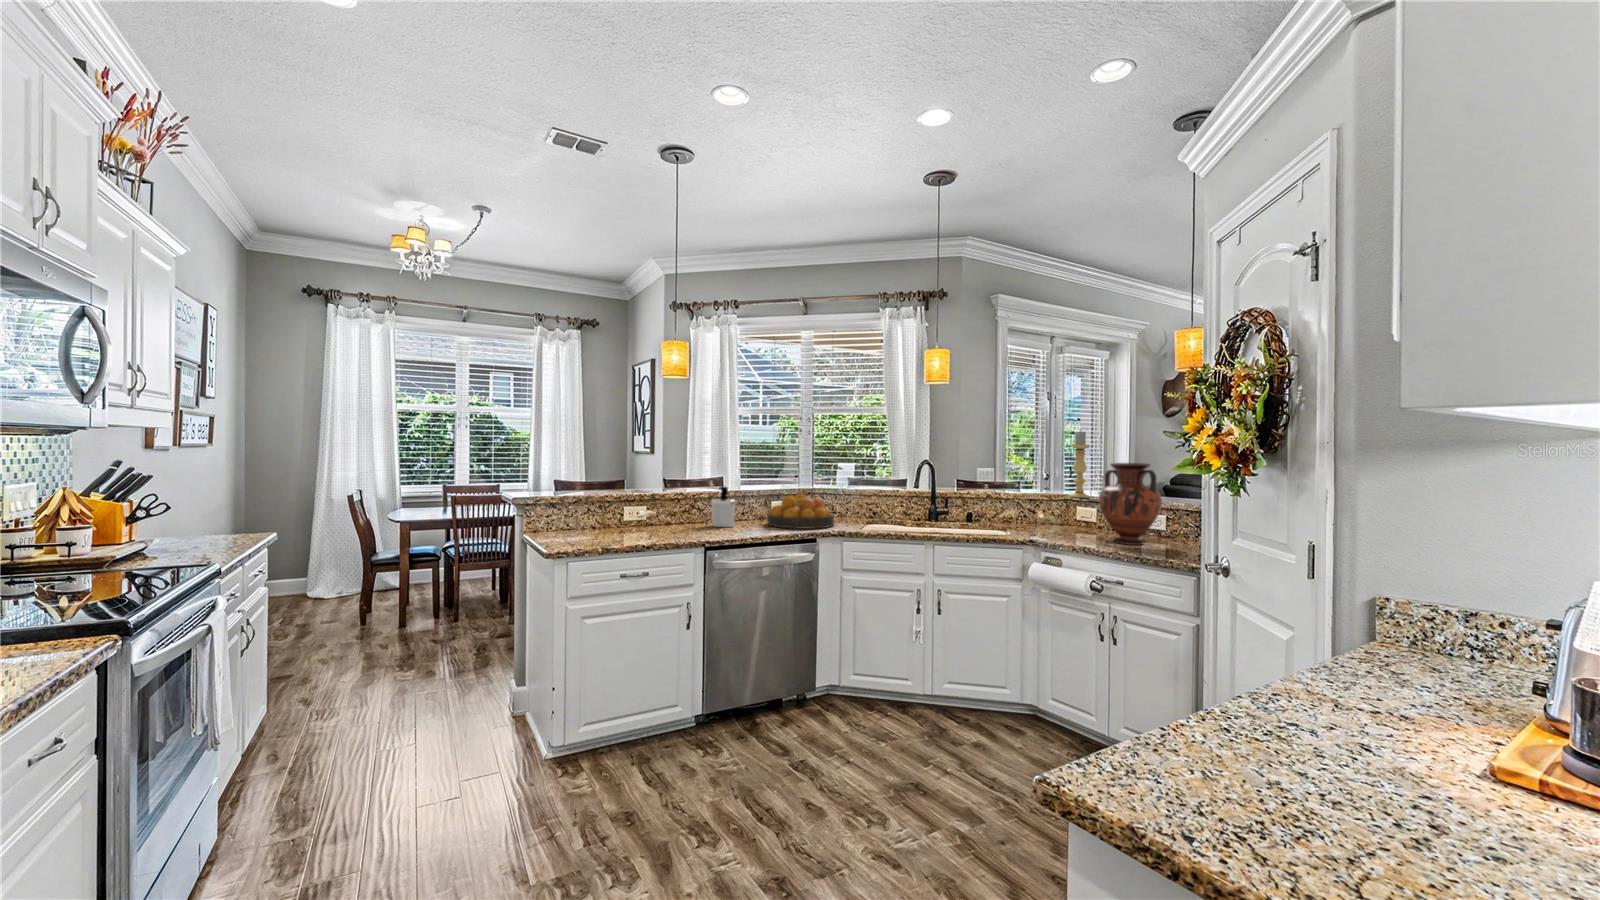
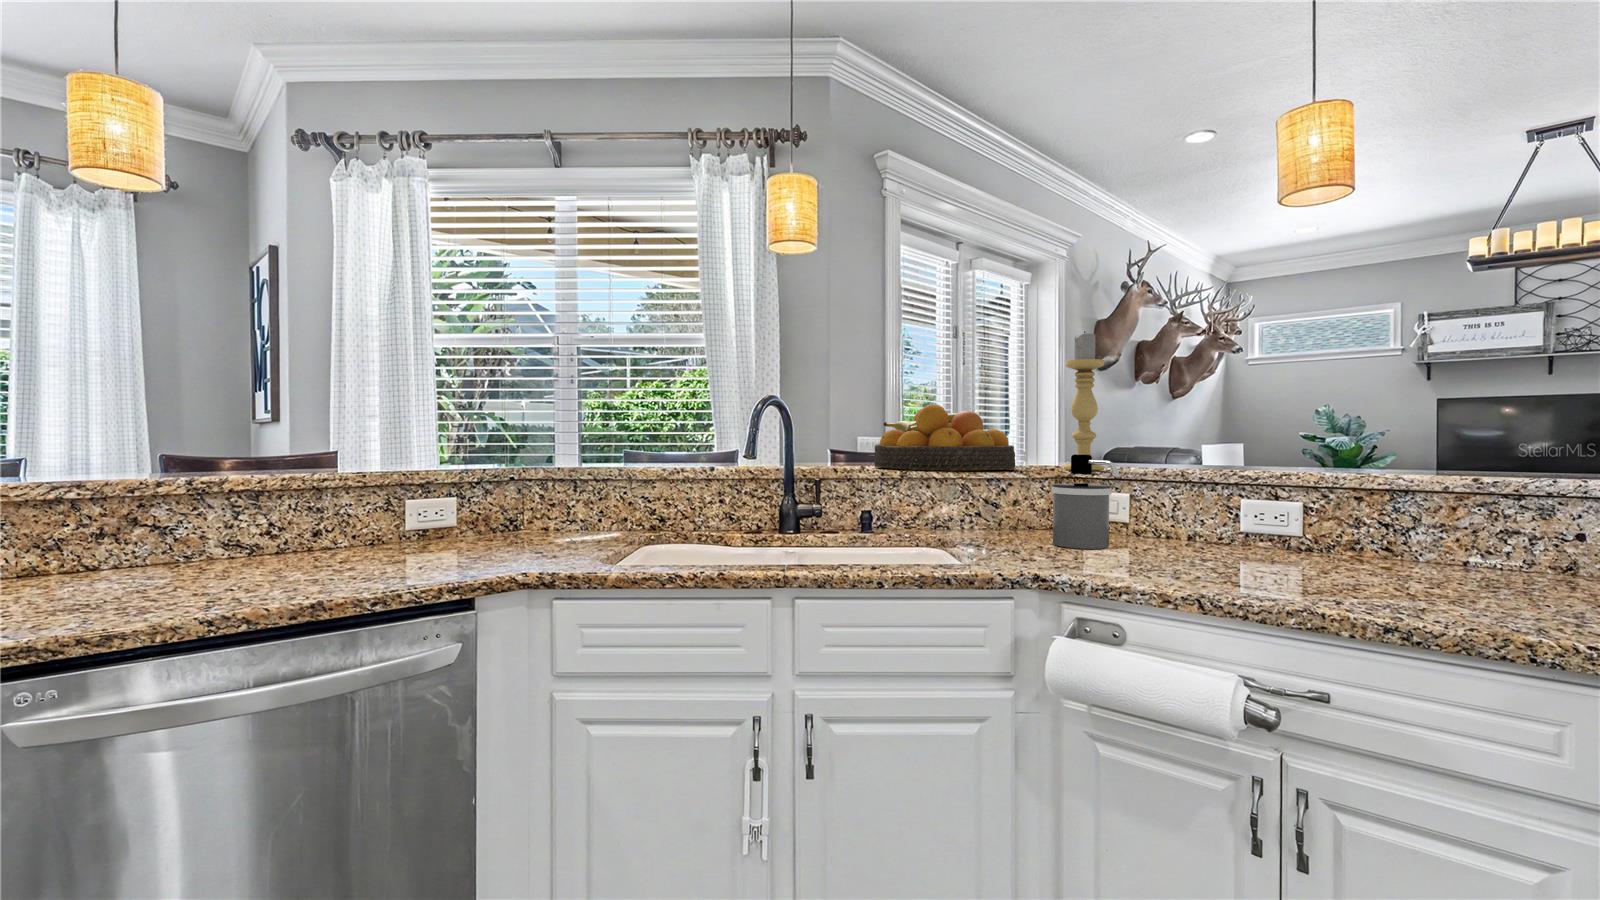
vase: present [1099,463,1162,545] -> none [1192,370,1363,579]
soap dispenser: present [711,486,736,527] -> present [1051,454,1120,549]
fruit bowl: present [768,494,834,529] -> present [874,404,1015,471]

